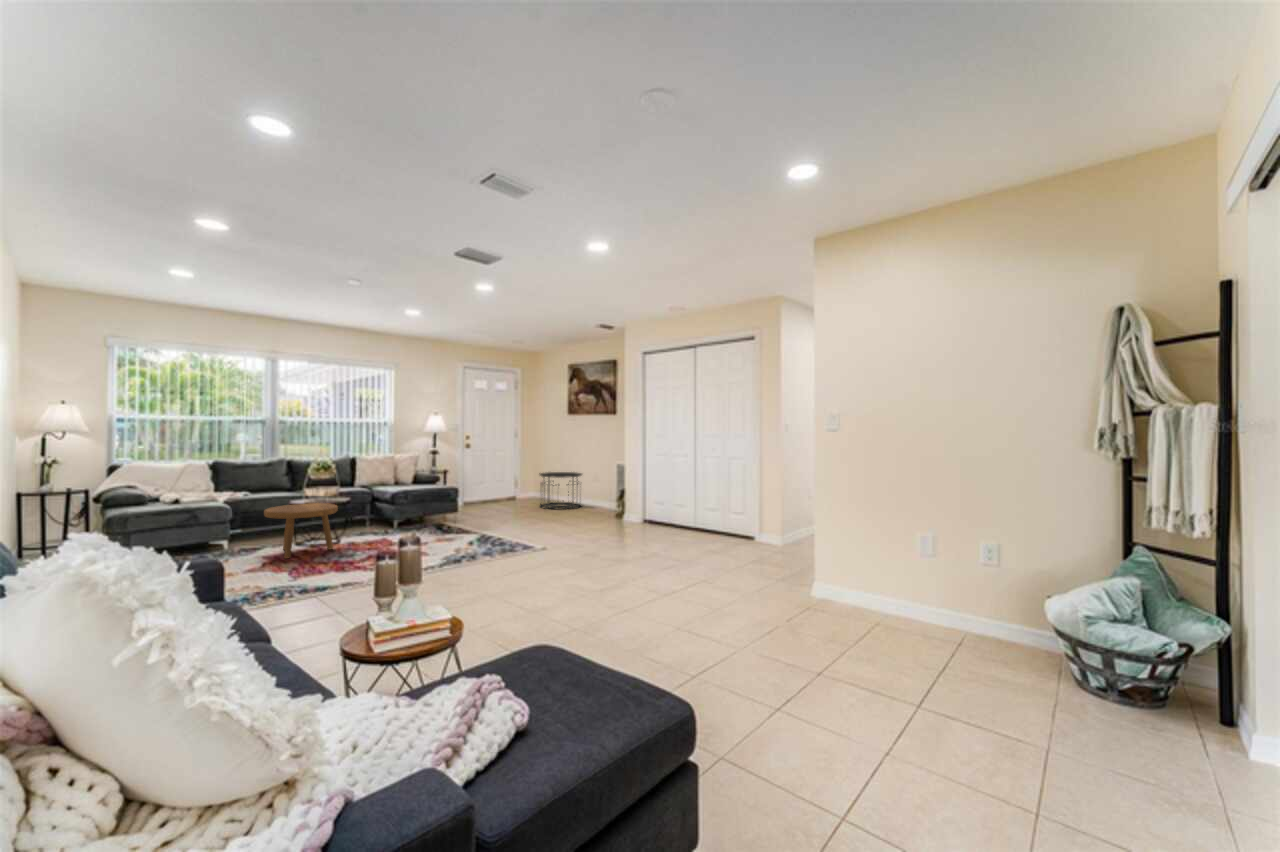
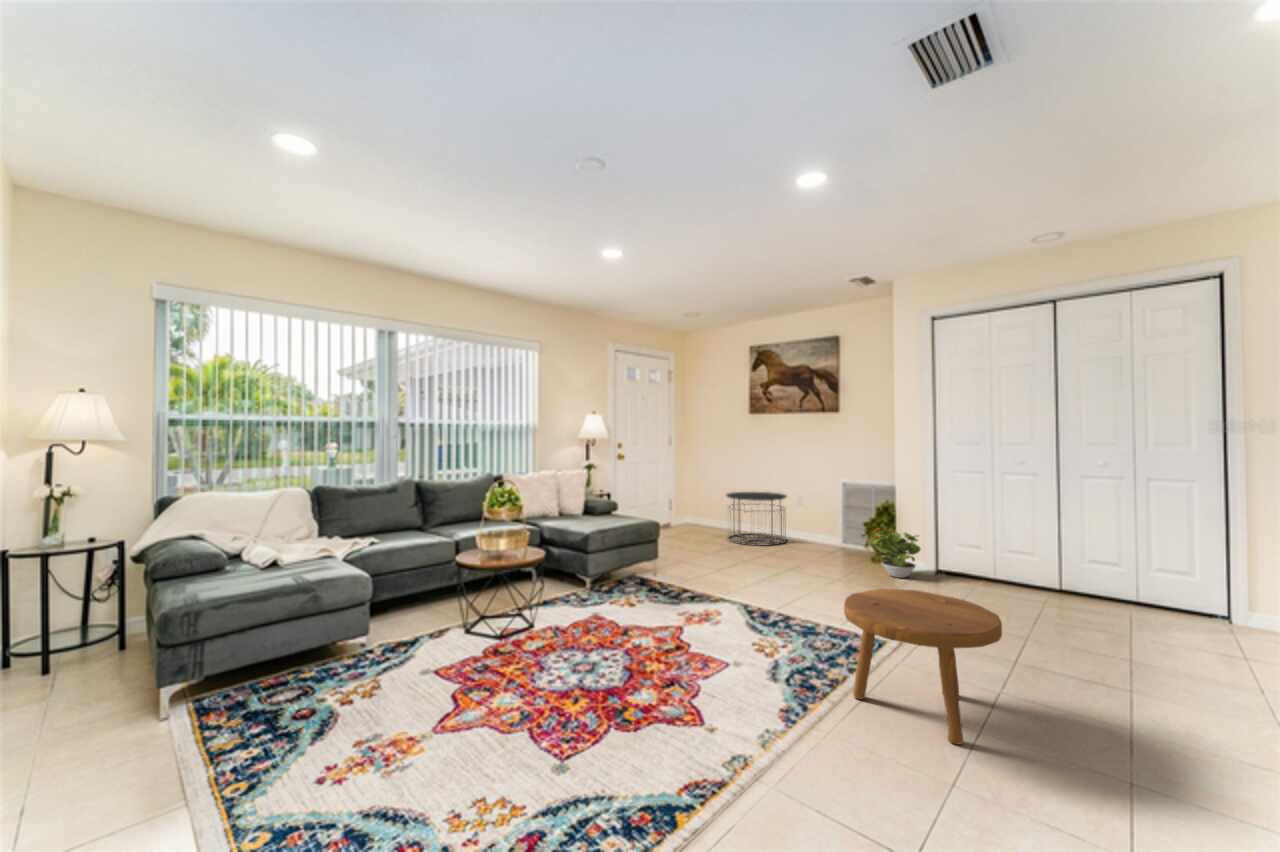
potted plant: none [593,494,629,526] -> present [871,530,921,578]
footstool: present [264,503,338,559] -> present [844,589,1002,745]

